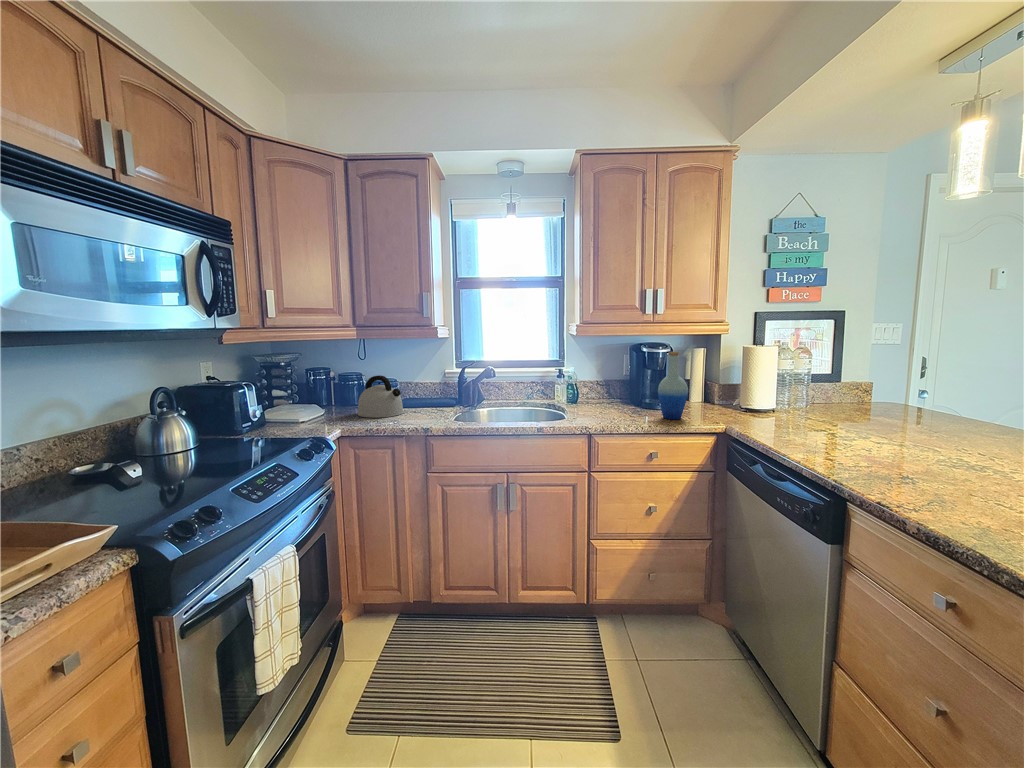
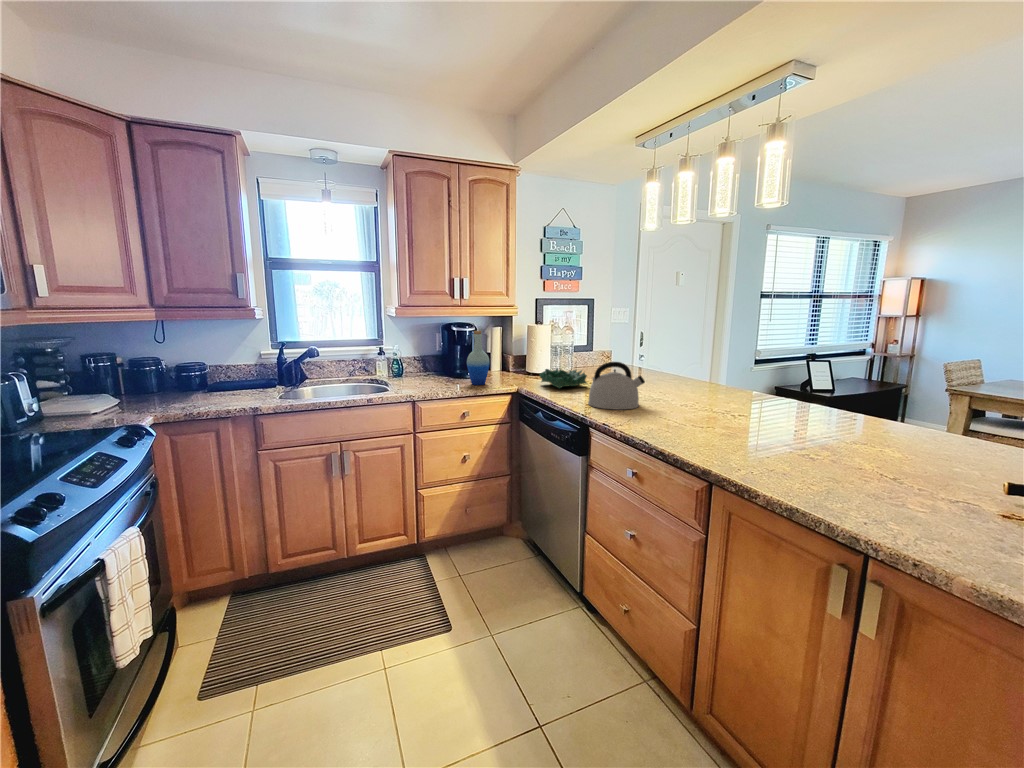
kettle: present [358,375,404,418] -> present [588,362,645,409]
decorative bowl: none [759,403,841,433] -> present [539,368,587,388]

